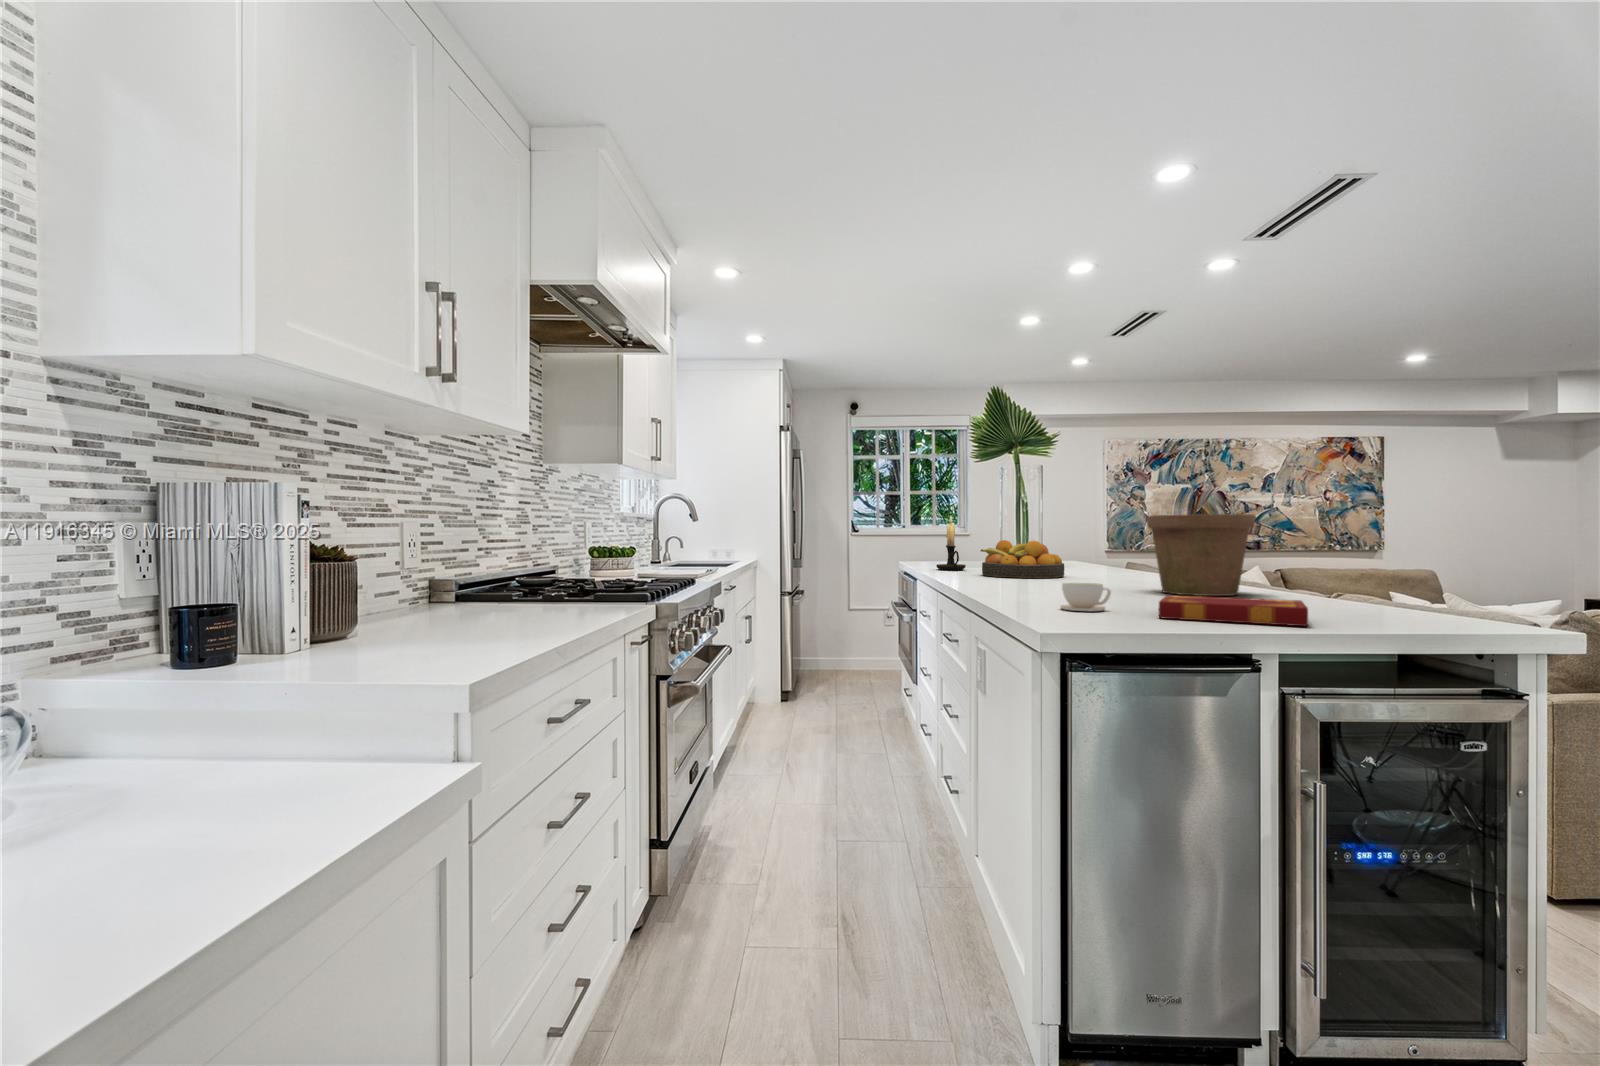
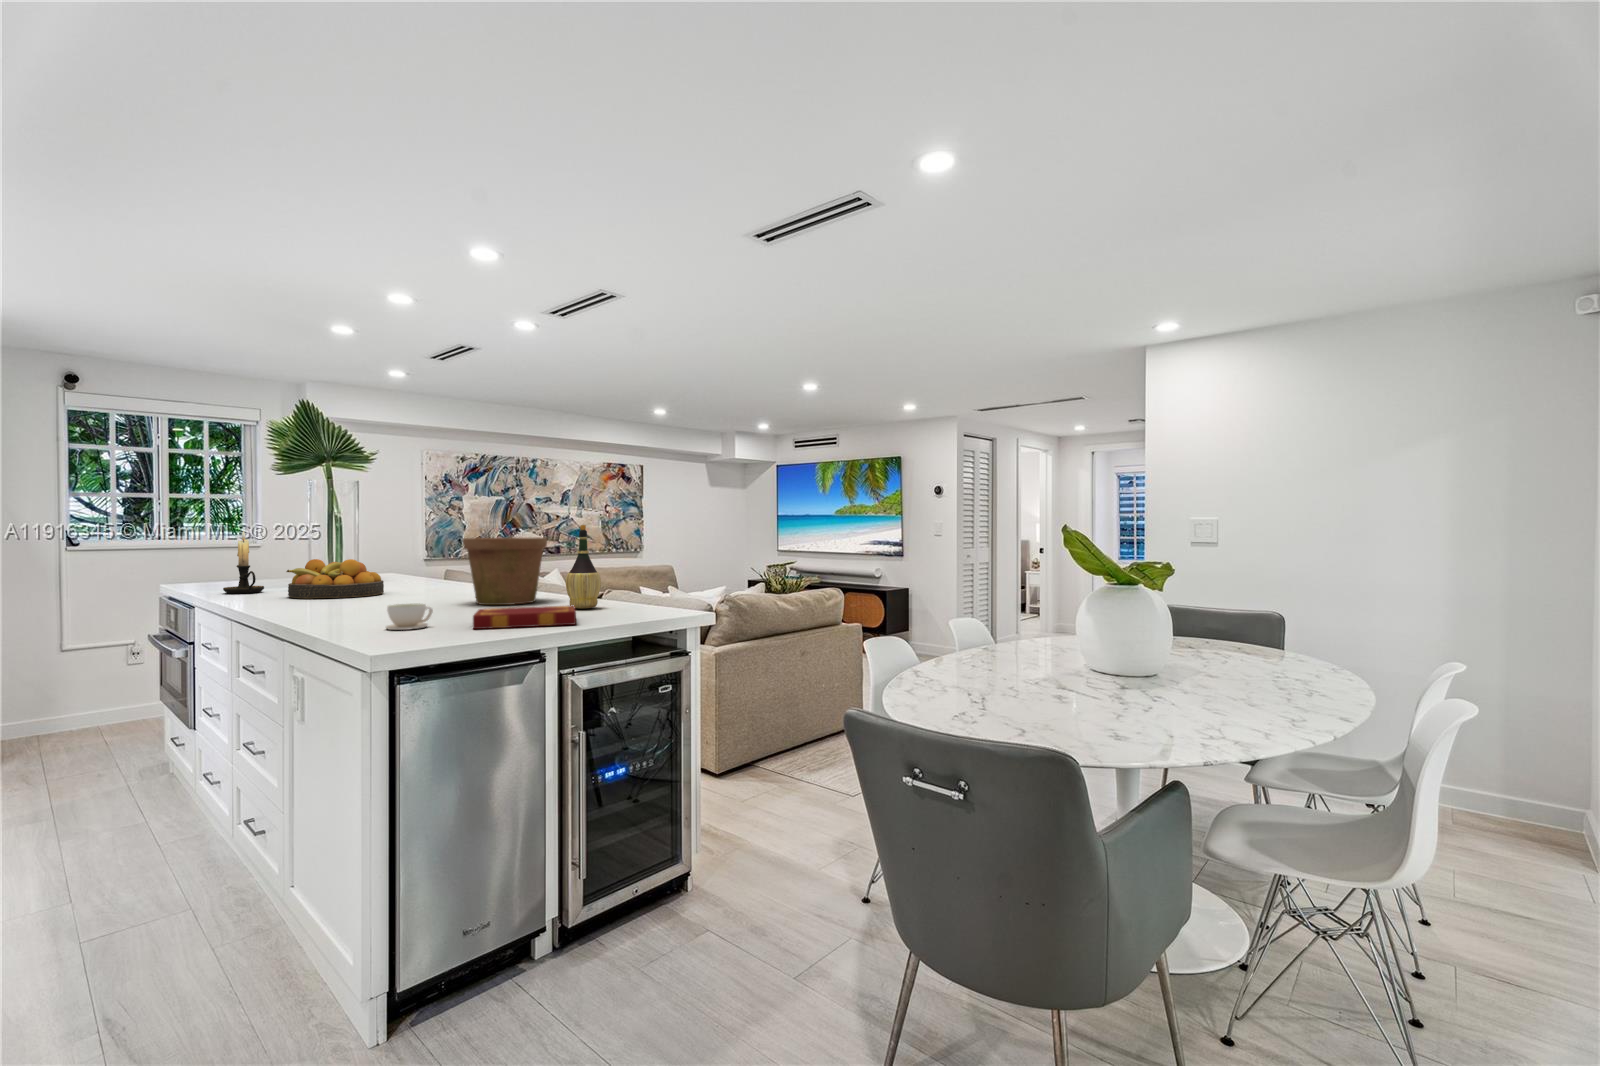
wine bottle: none [1285,493,1342,607] -> present [566,525,601,609]

